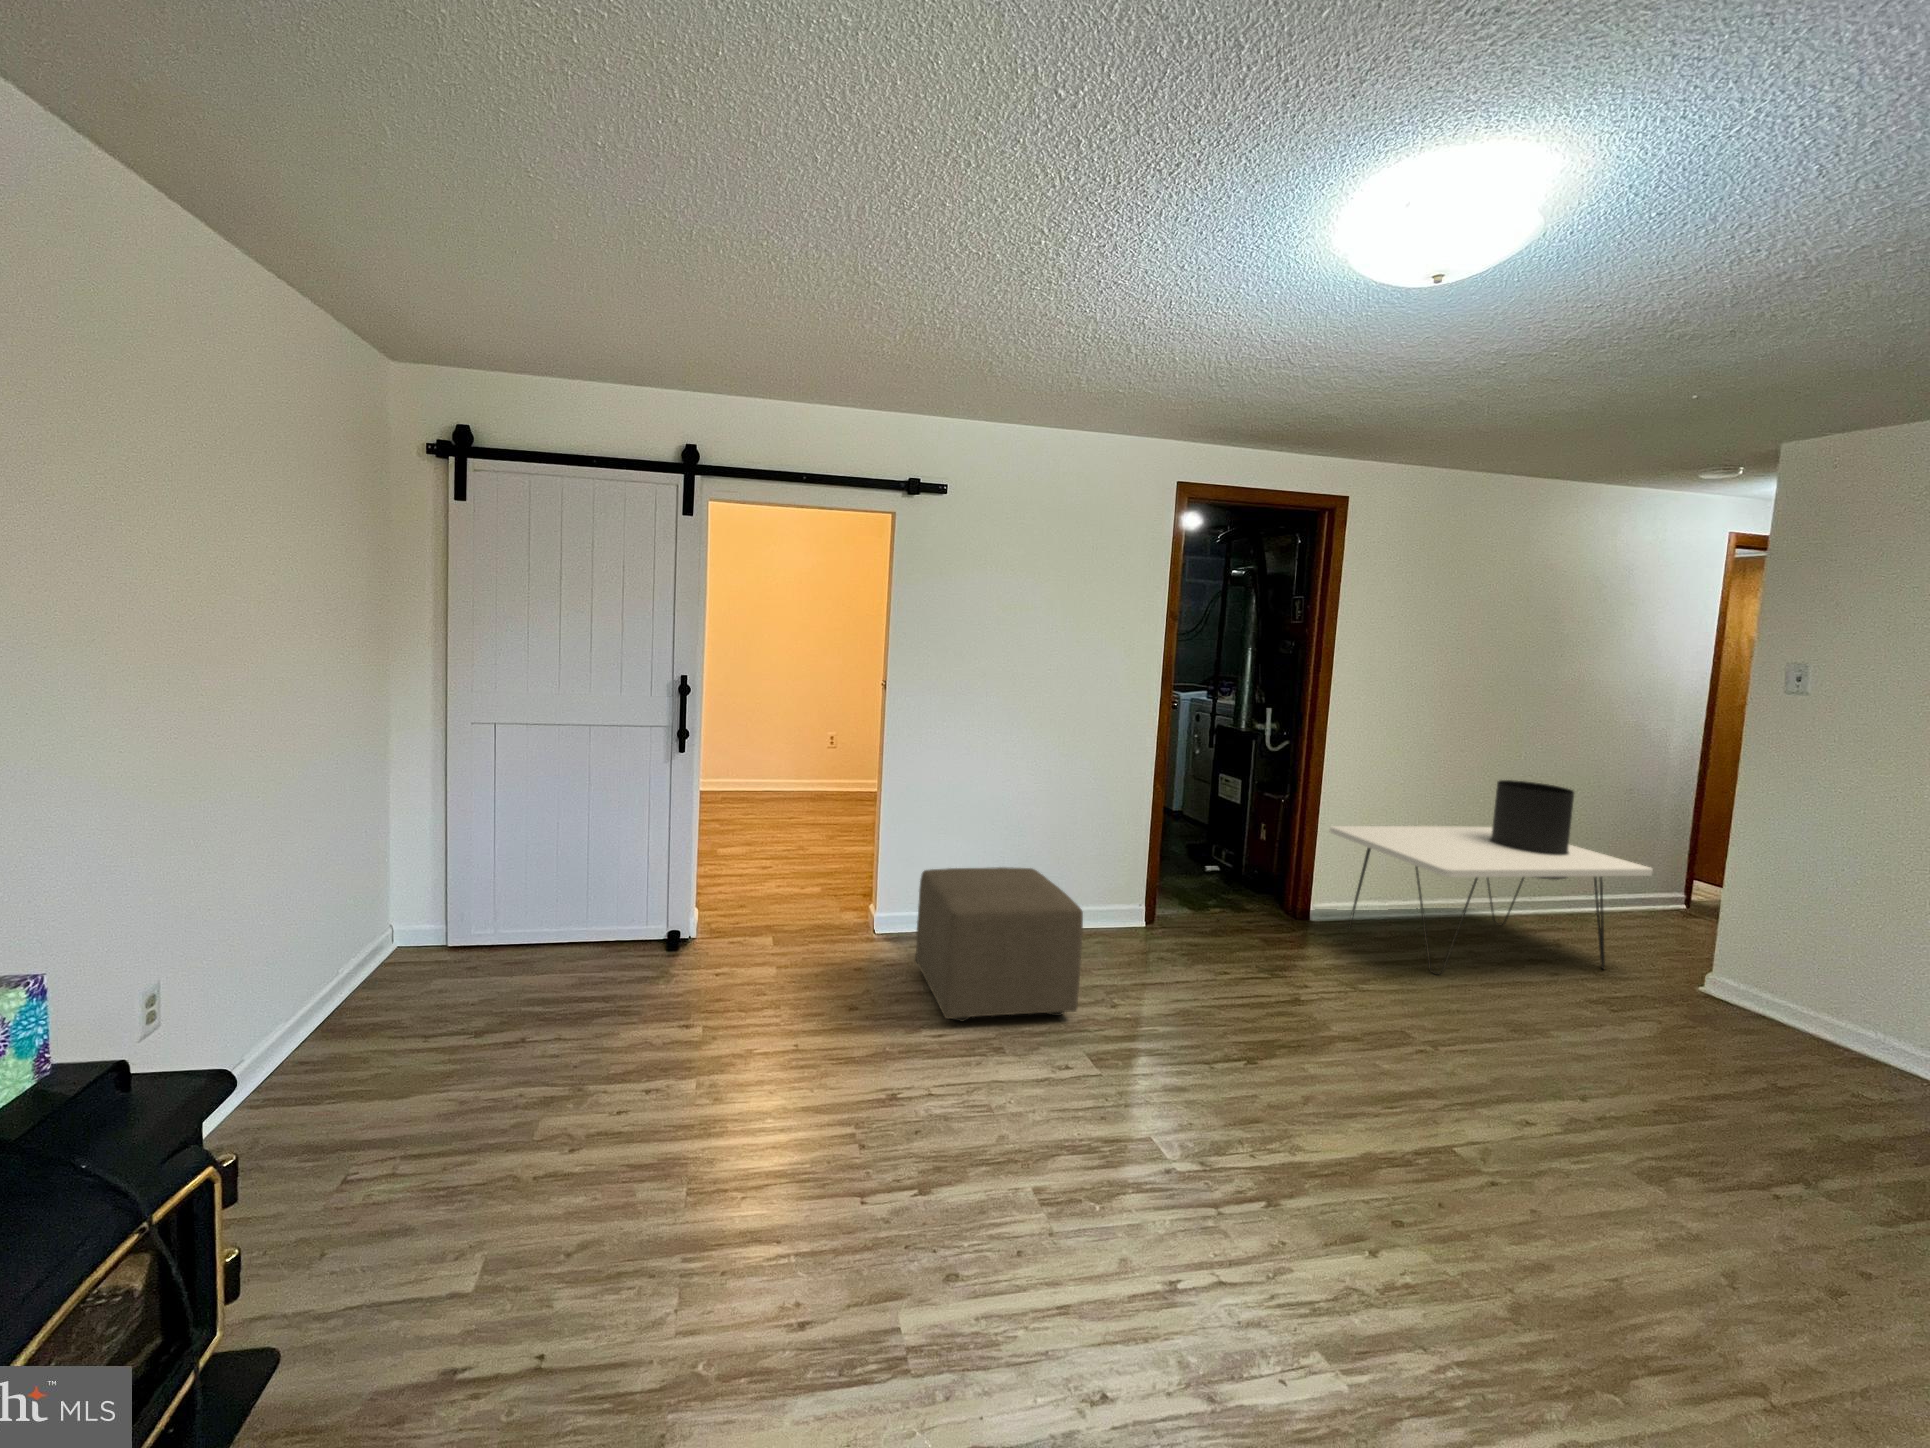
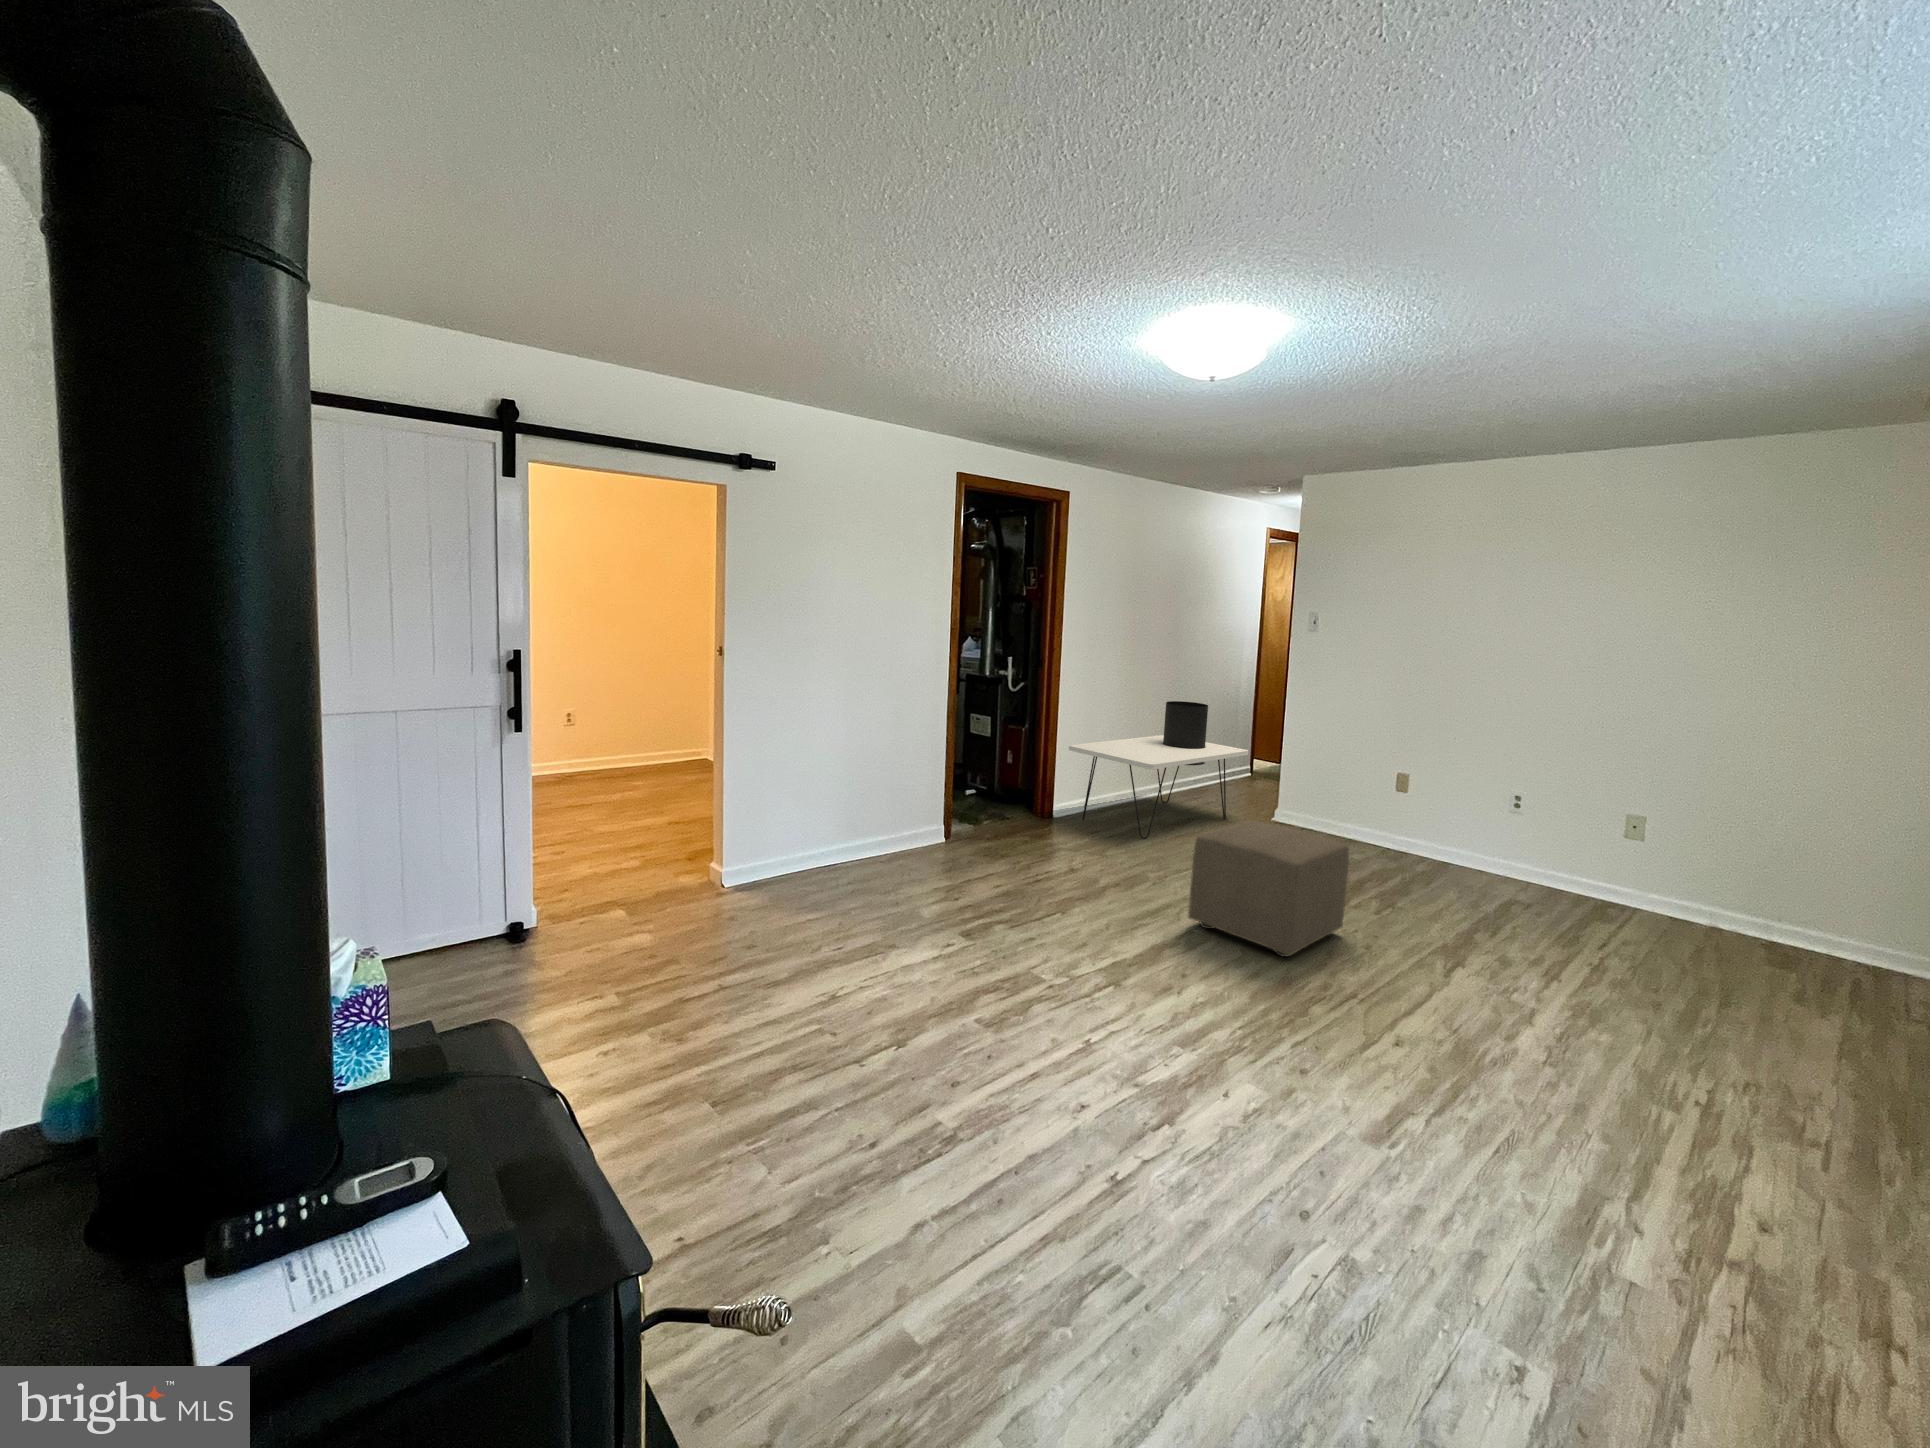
ottoman: present [916,867,1083,1021] -> present [1188,821,1349,957]

